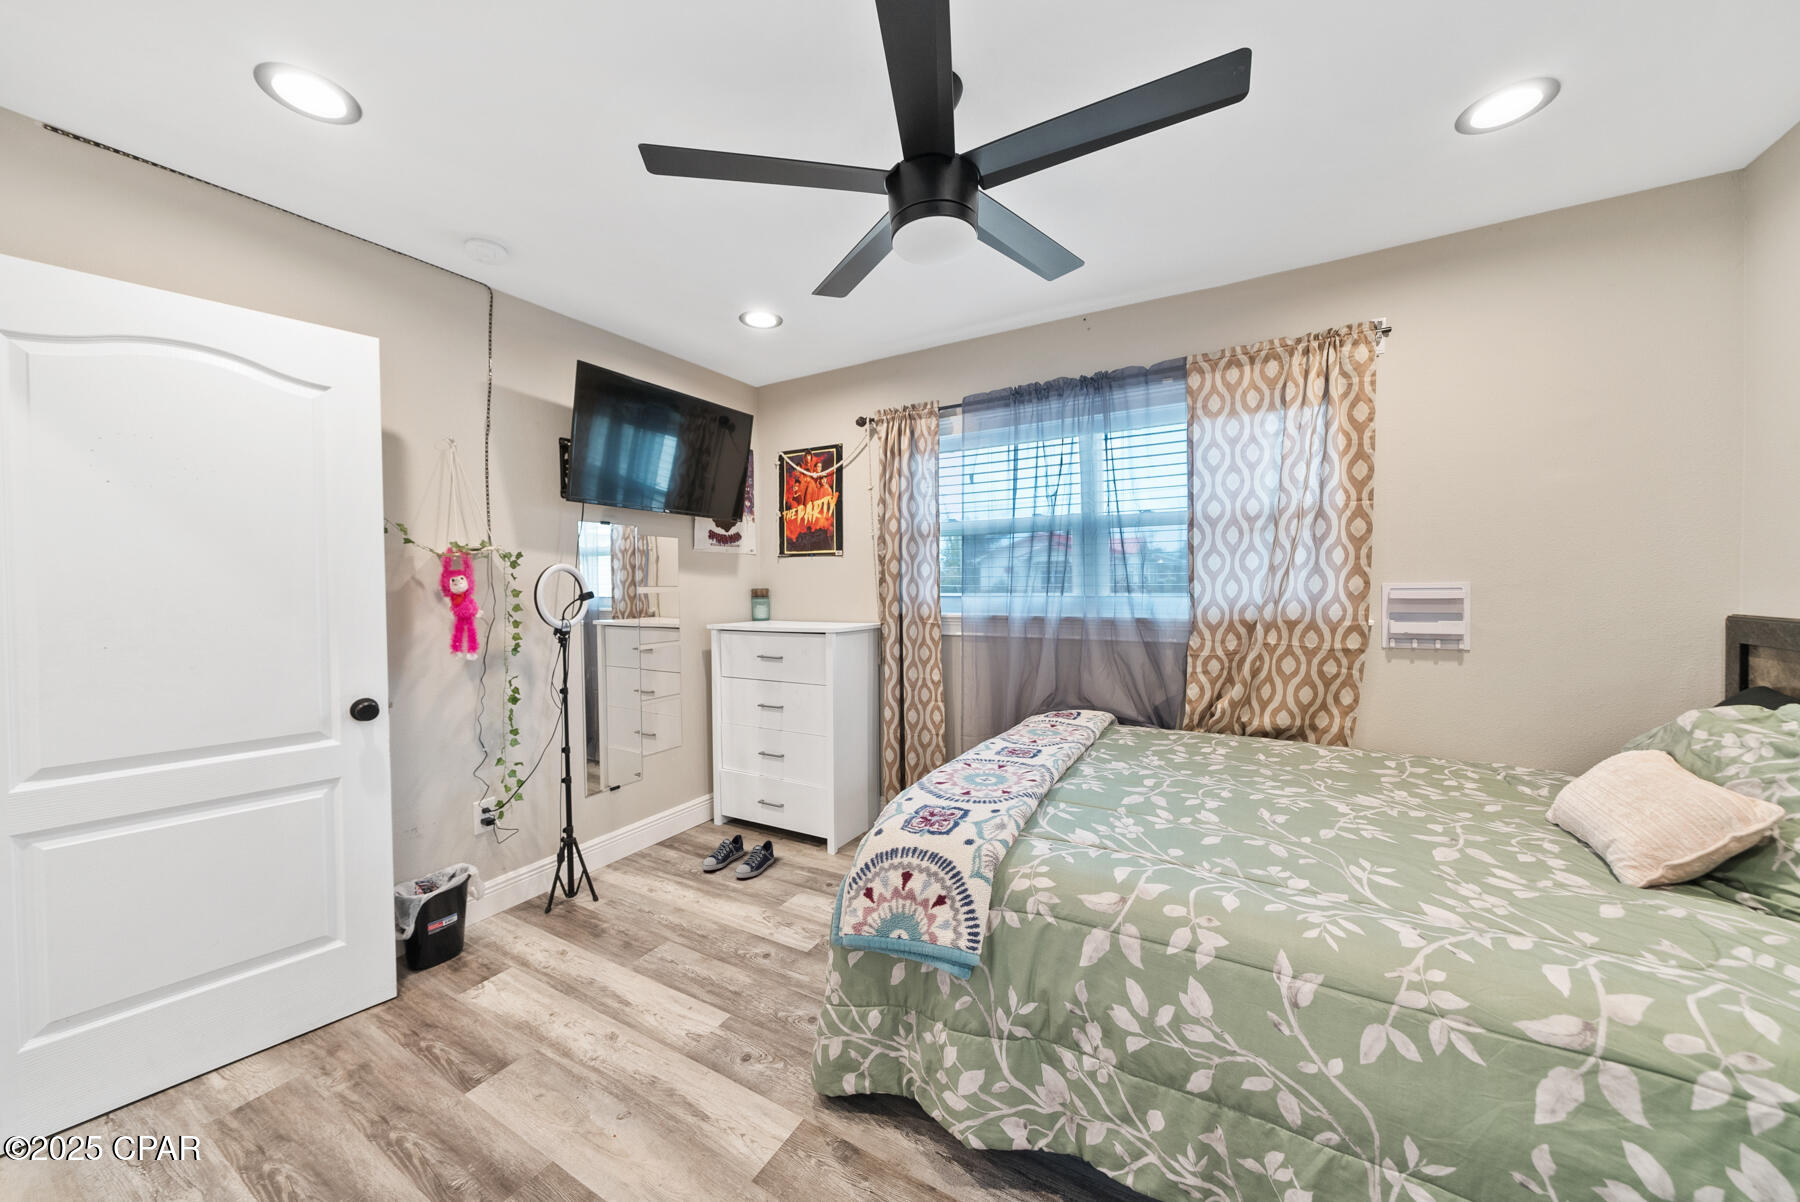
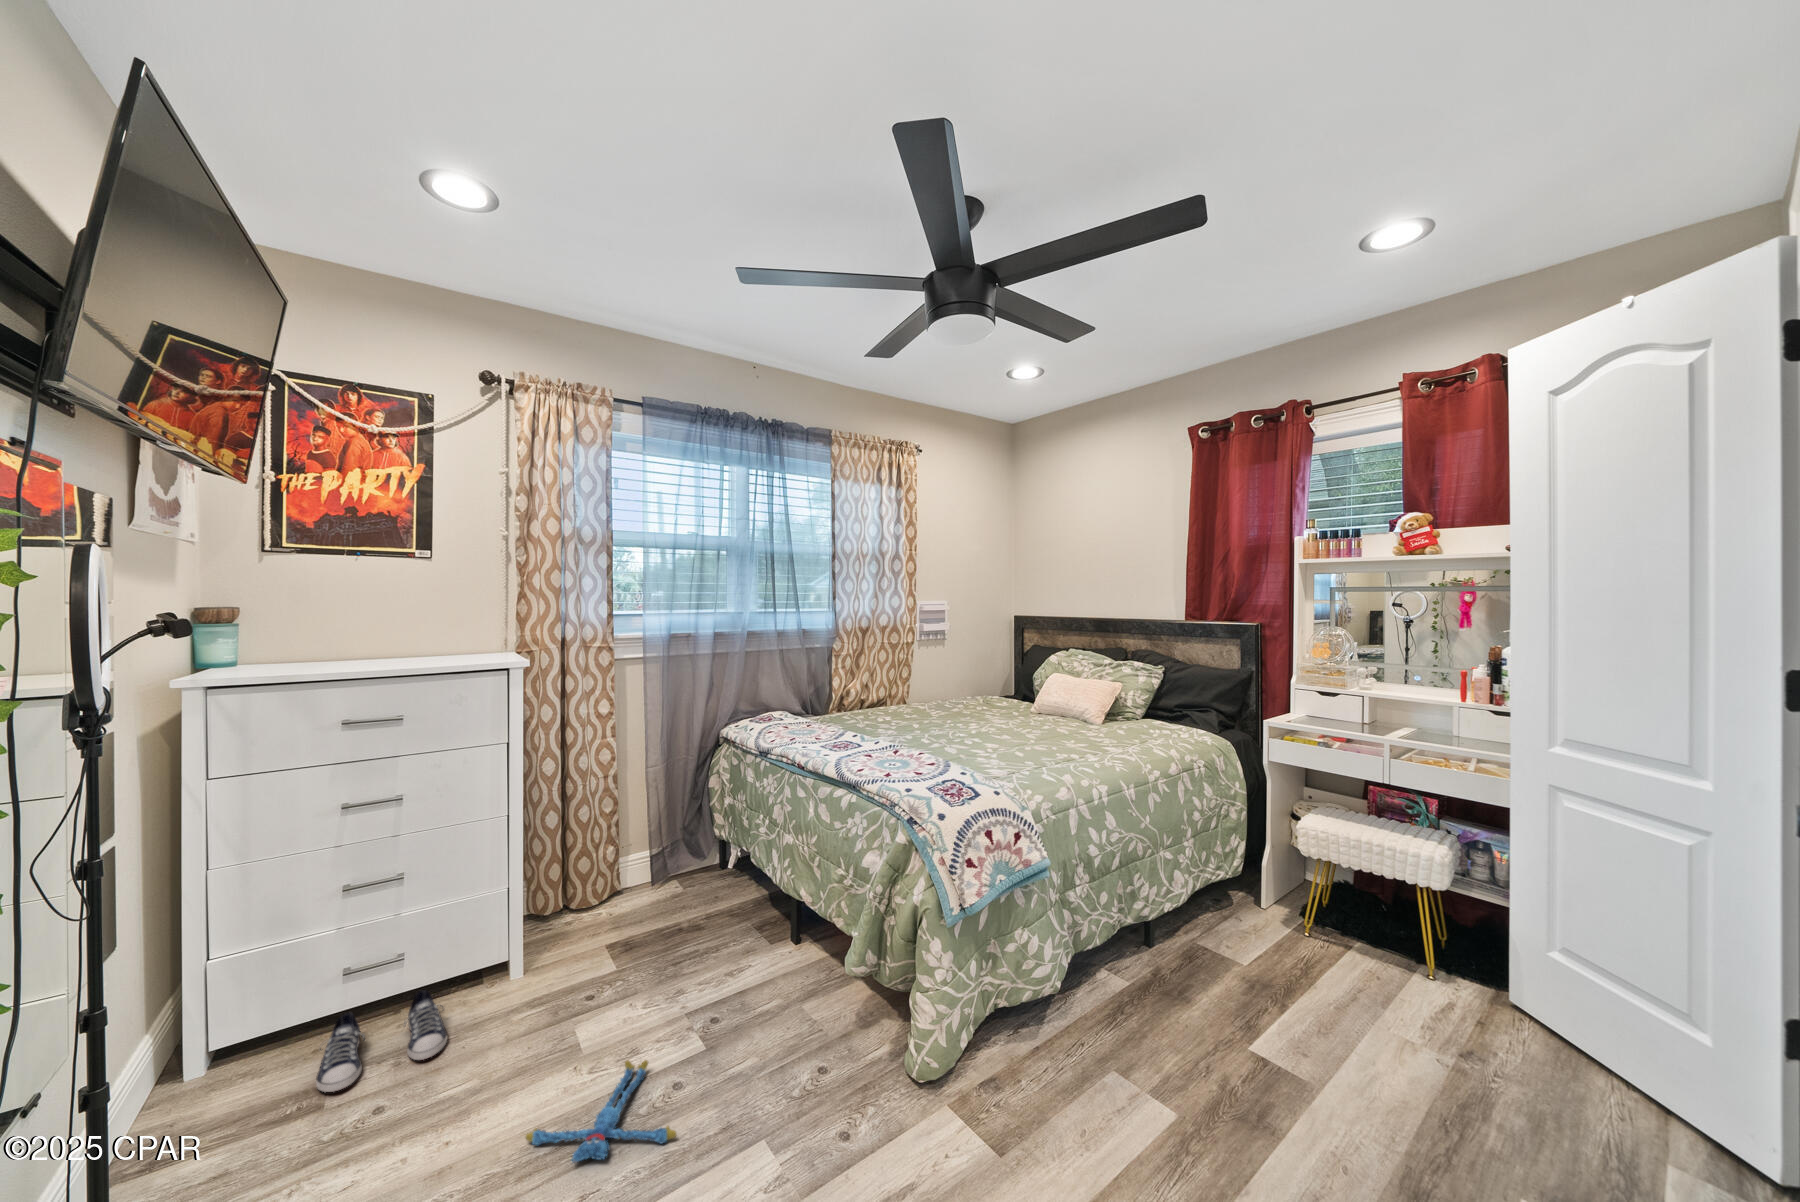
plush toy: none [674,936,766,995] -> present [526,1060,676,1163]

